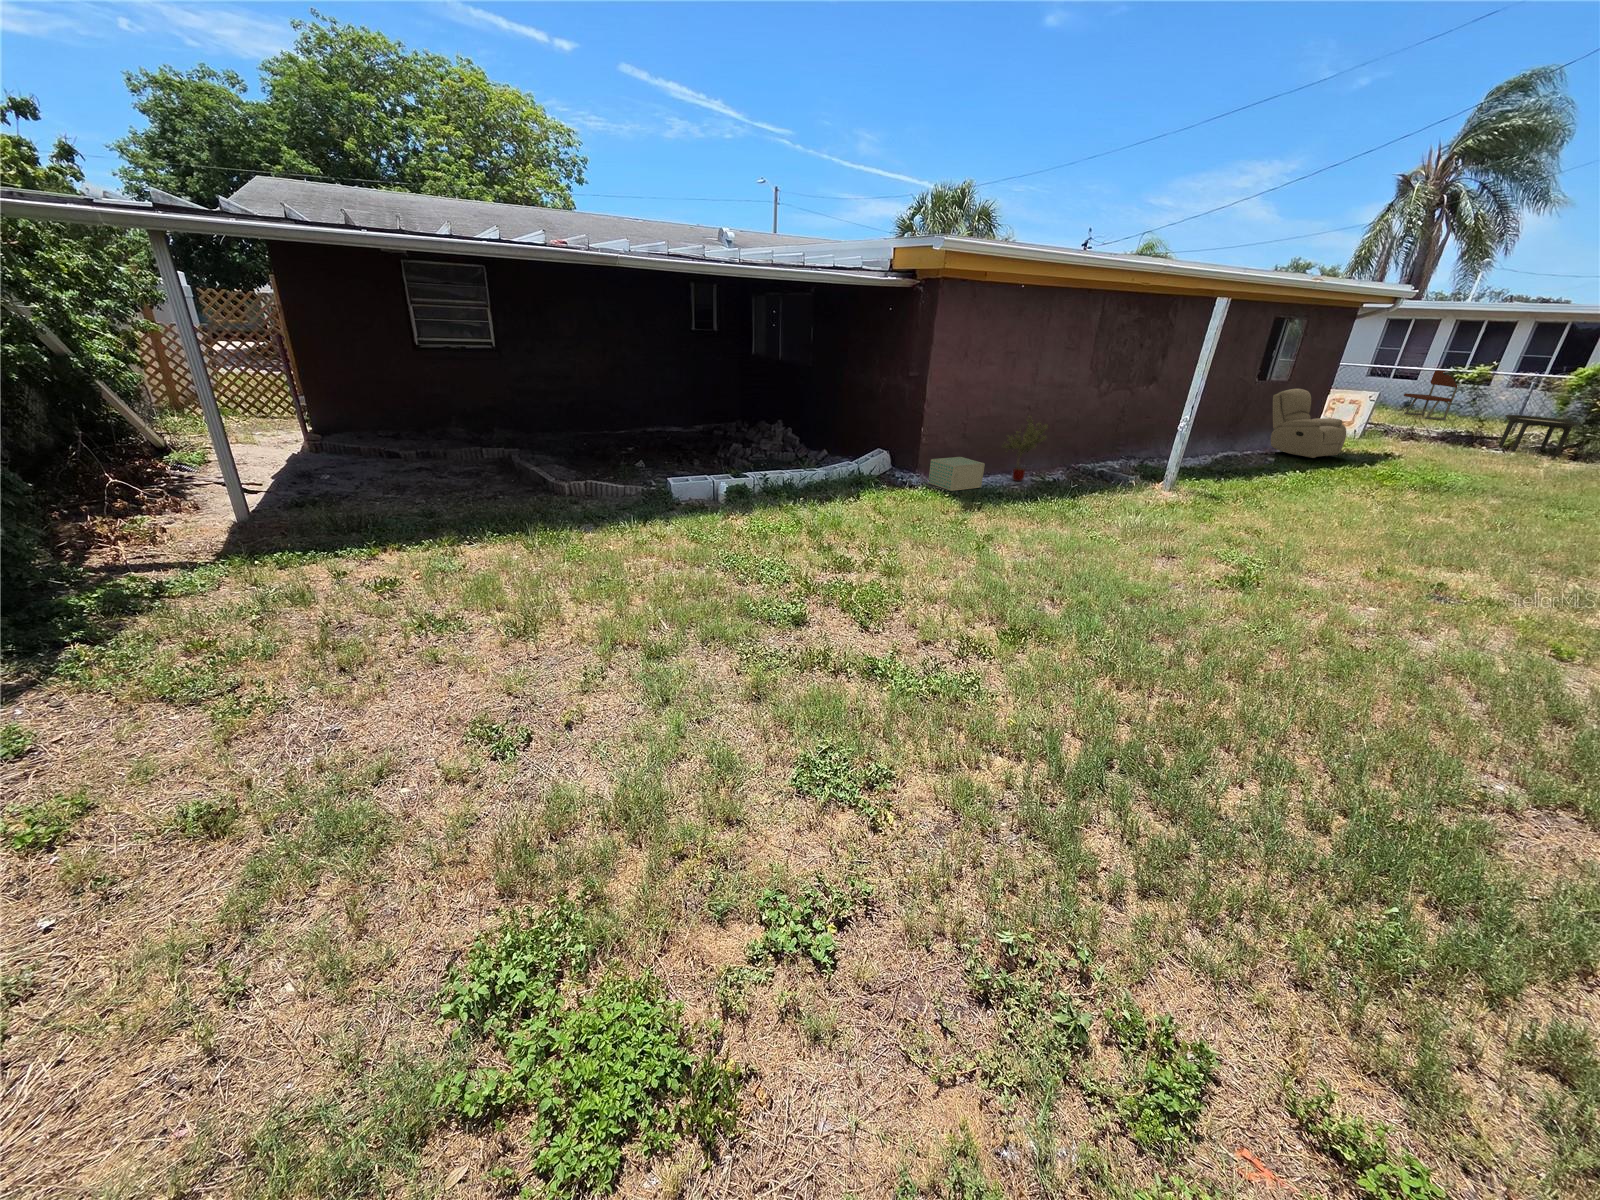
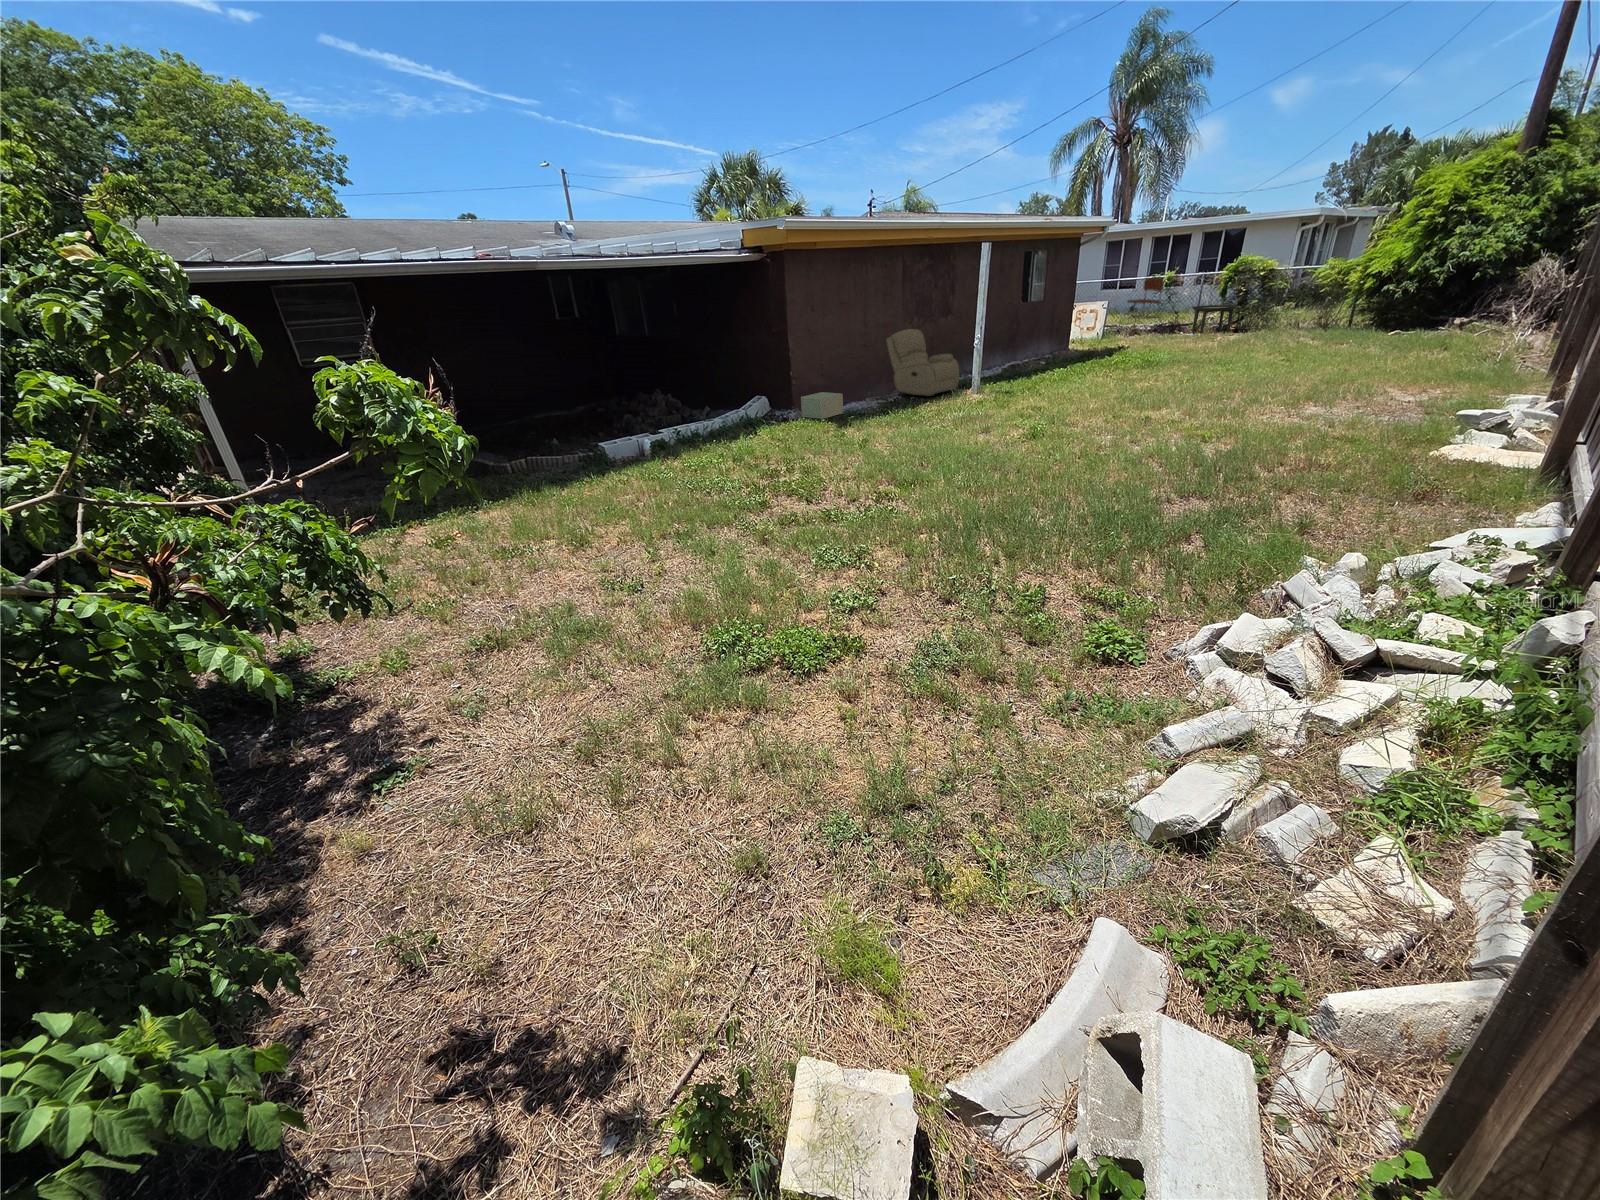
chair: present [1271,389,1346,459] -> present [887,329,959,396]
potted tree: present [1002,416,1048,481] -> none [850,351,883,405]

